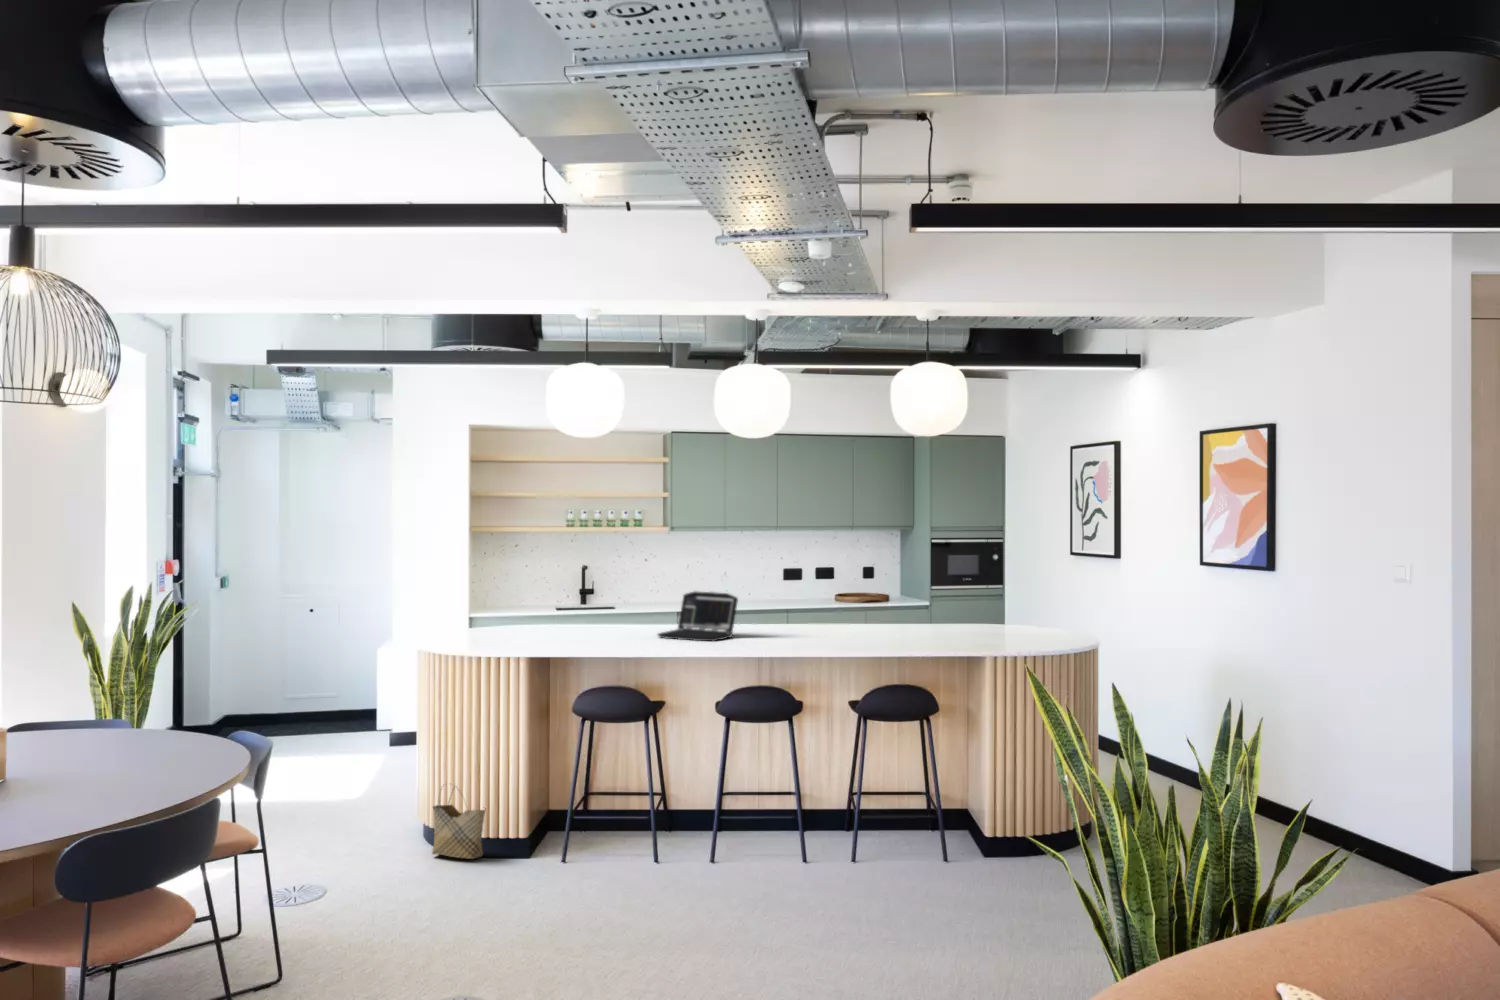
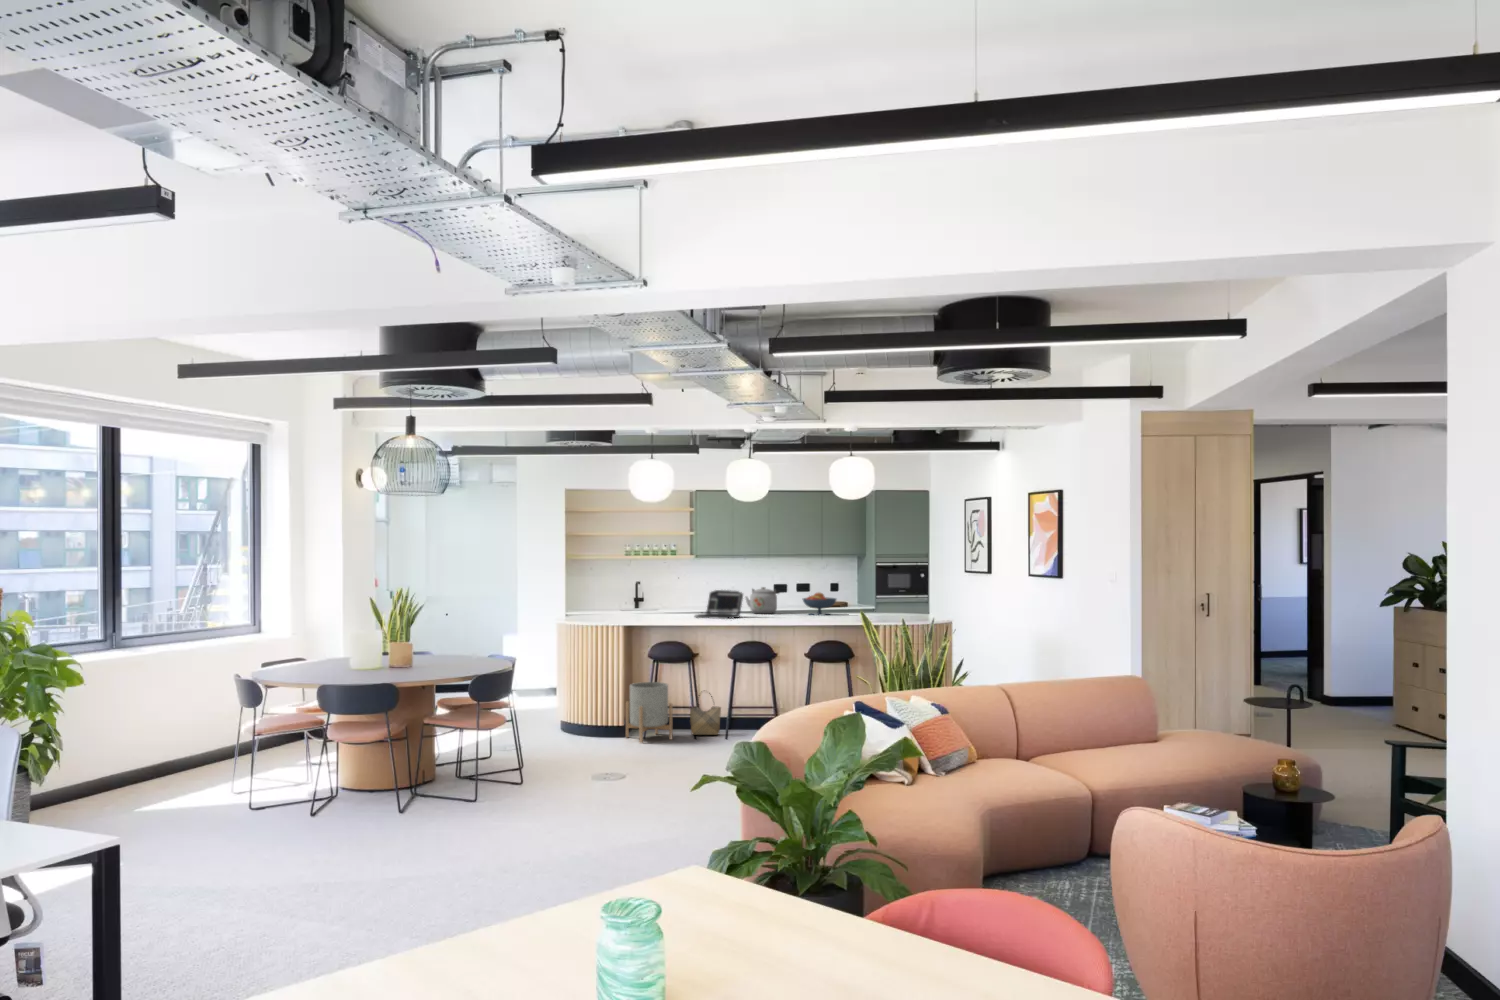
kettle: none [740,582,795,625] -> present [746,587,779,614]
fruit bowl: none [831,590,886,628] -> present [803,593,836,615]
planter: none [537,754,617,867] -> present [626,682,673,743]
woven basket: present [432,789,486,859] -> present [690,693,721,735]

